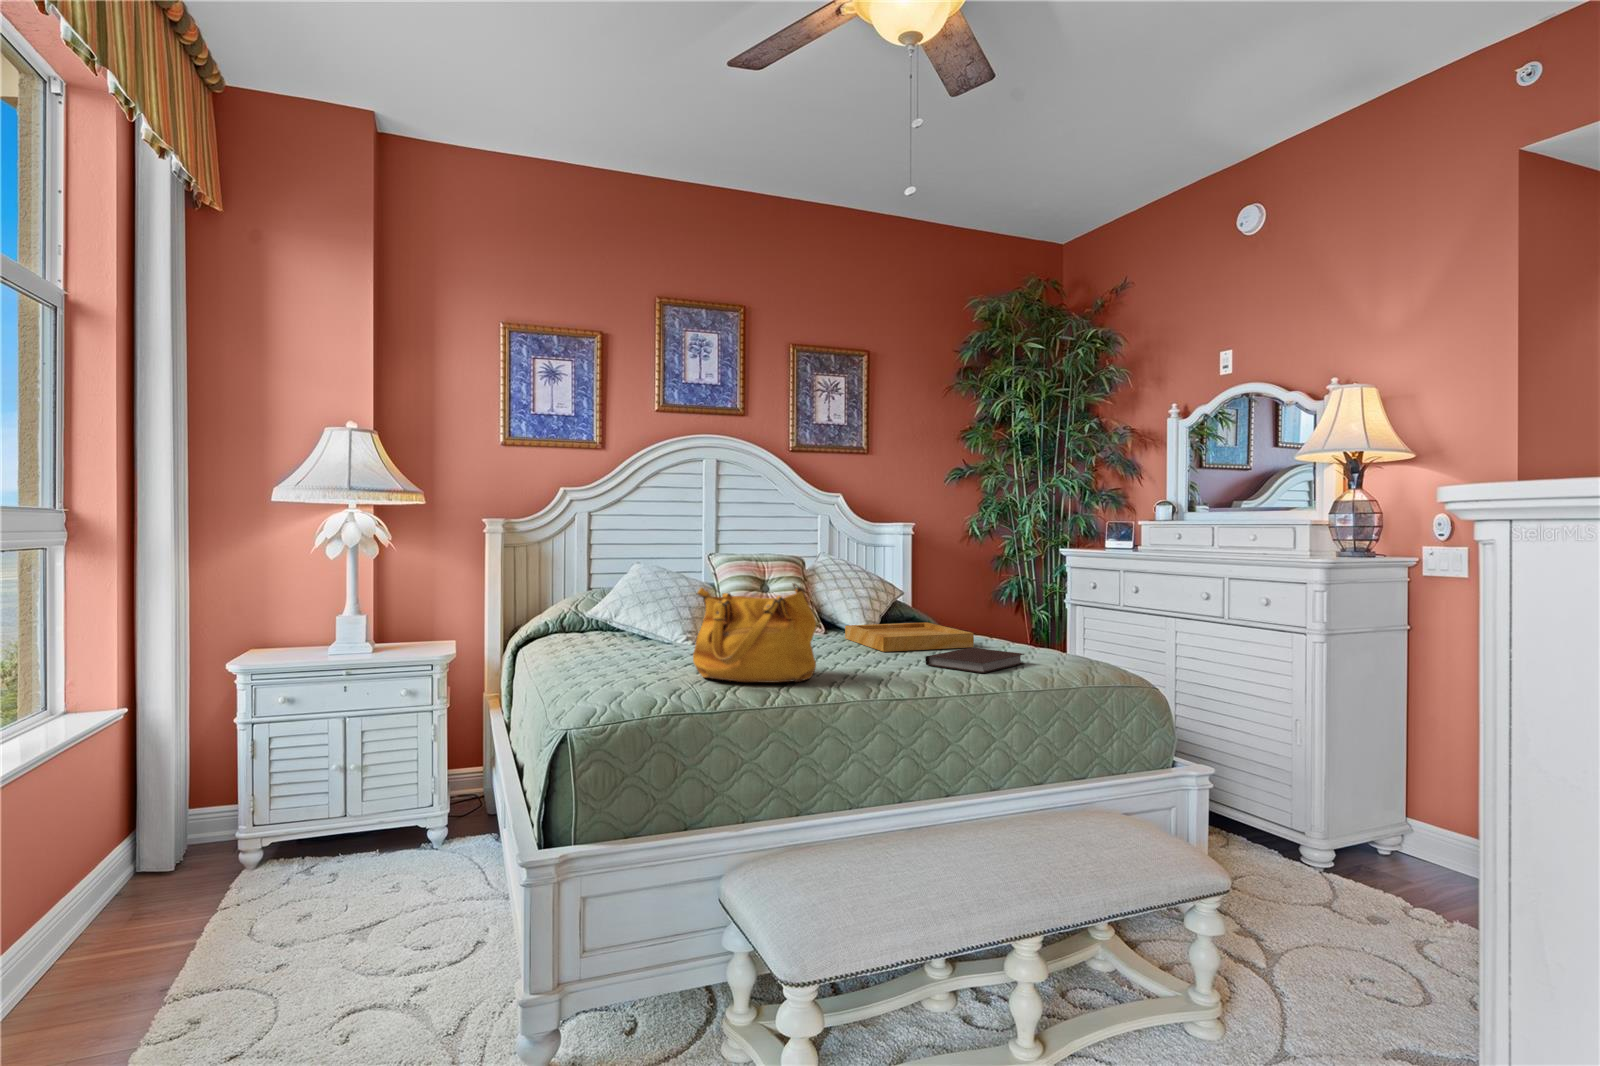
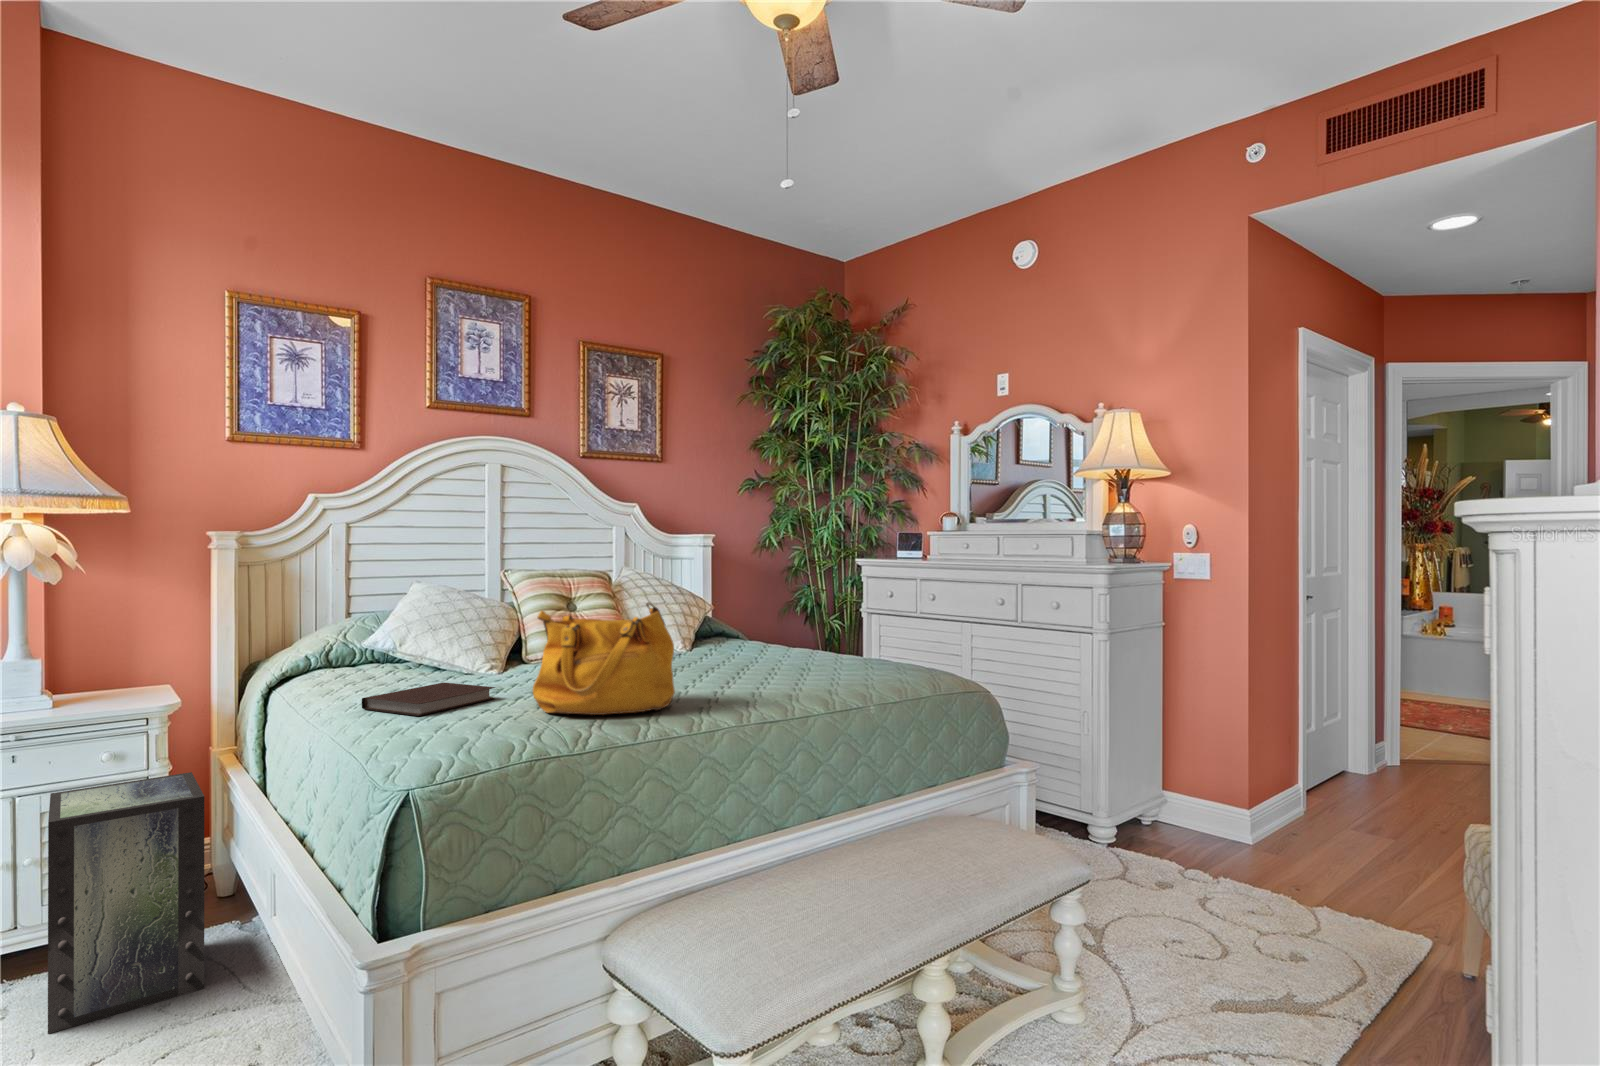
tray: present [845,622,974,652] -> none [669,638,807,671]
notebook: present [926,648,1024,673] -> present [362,683,495,716]
storage box: none [357,708,462,893] -> present [48,772,205,1034]

